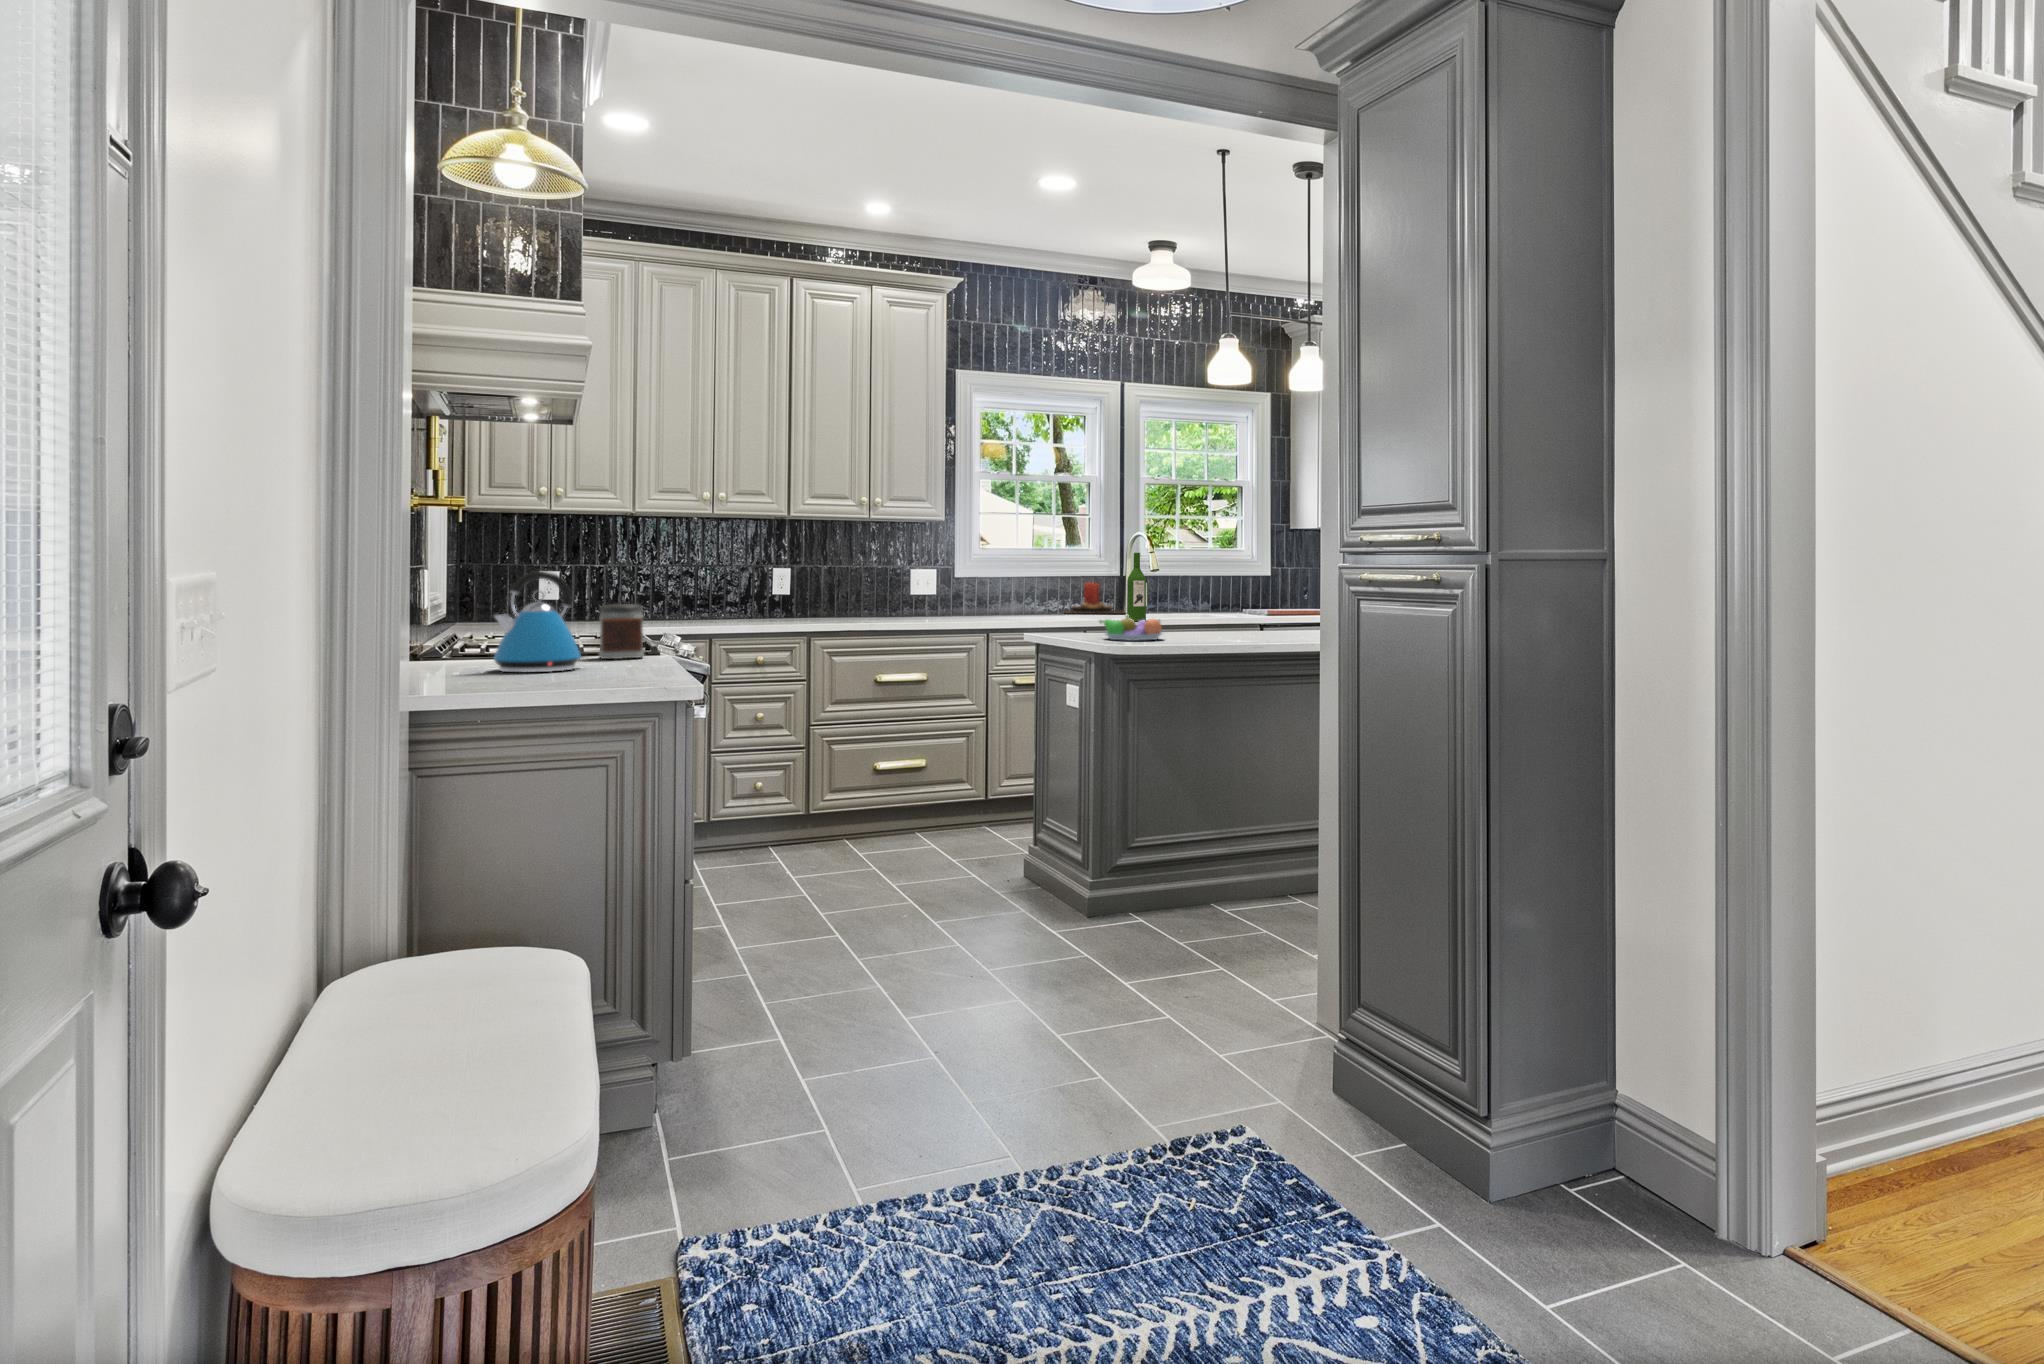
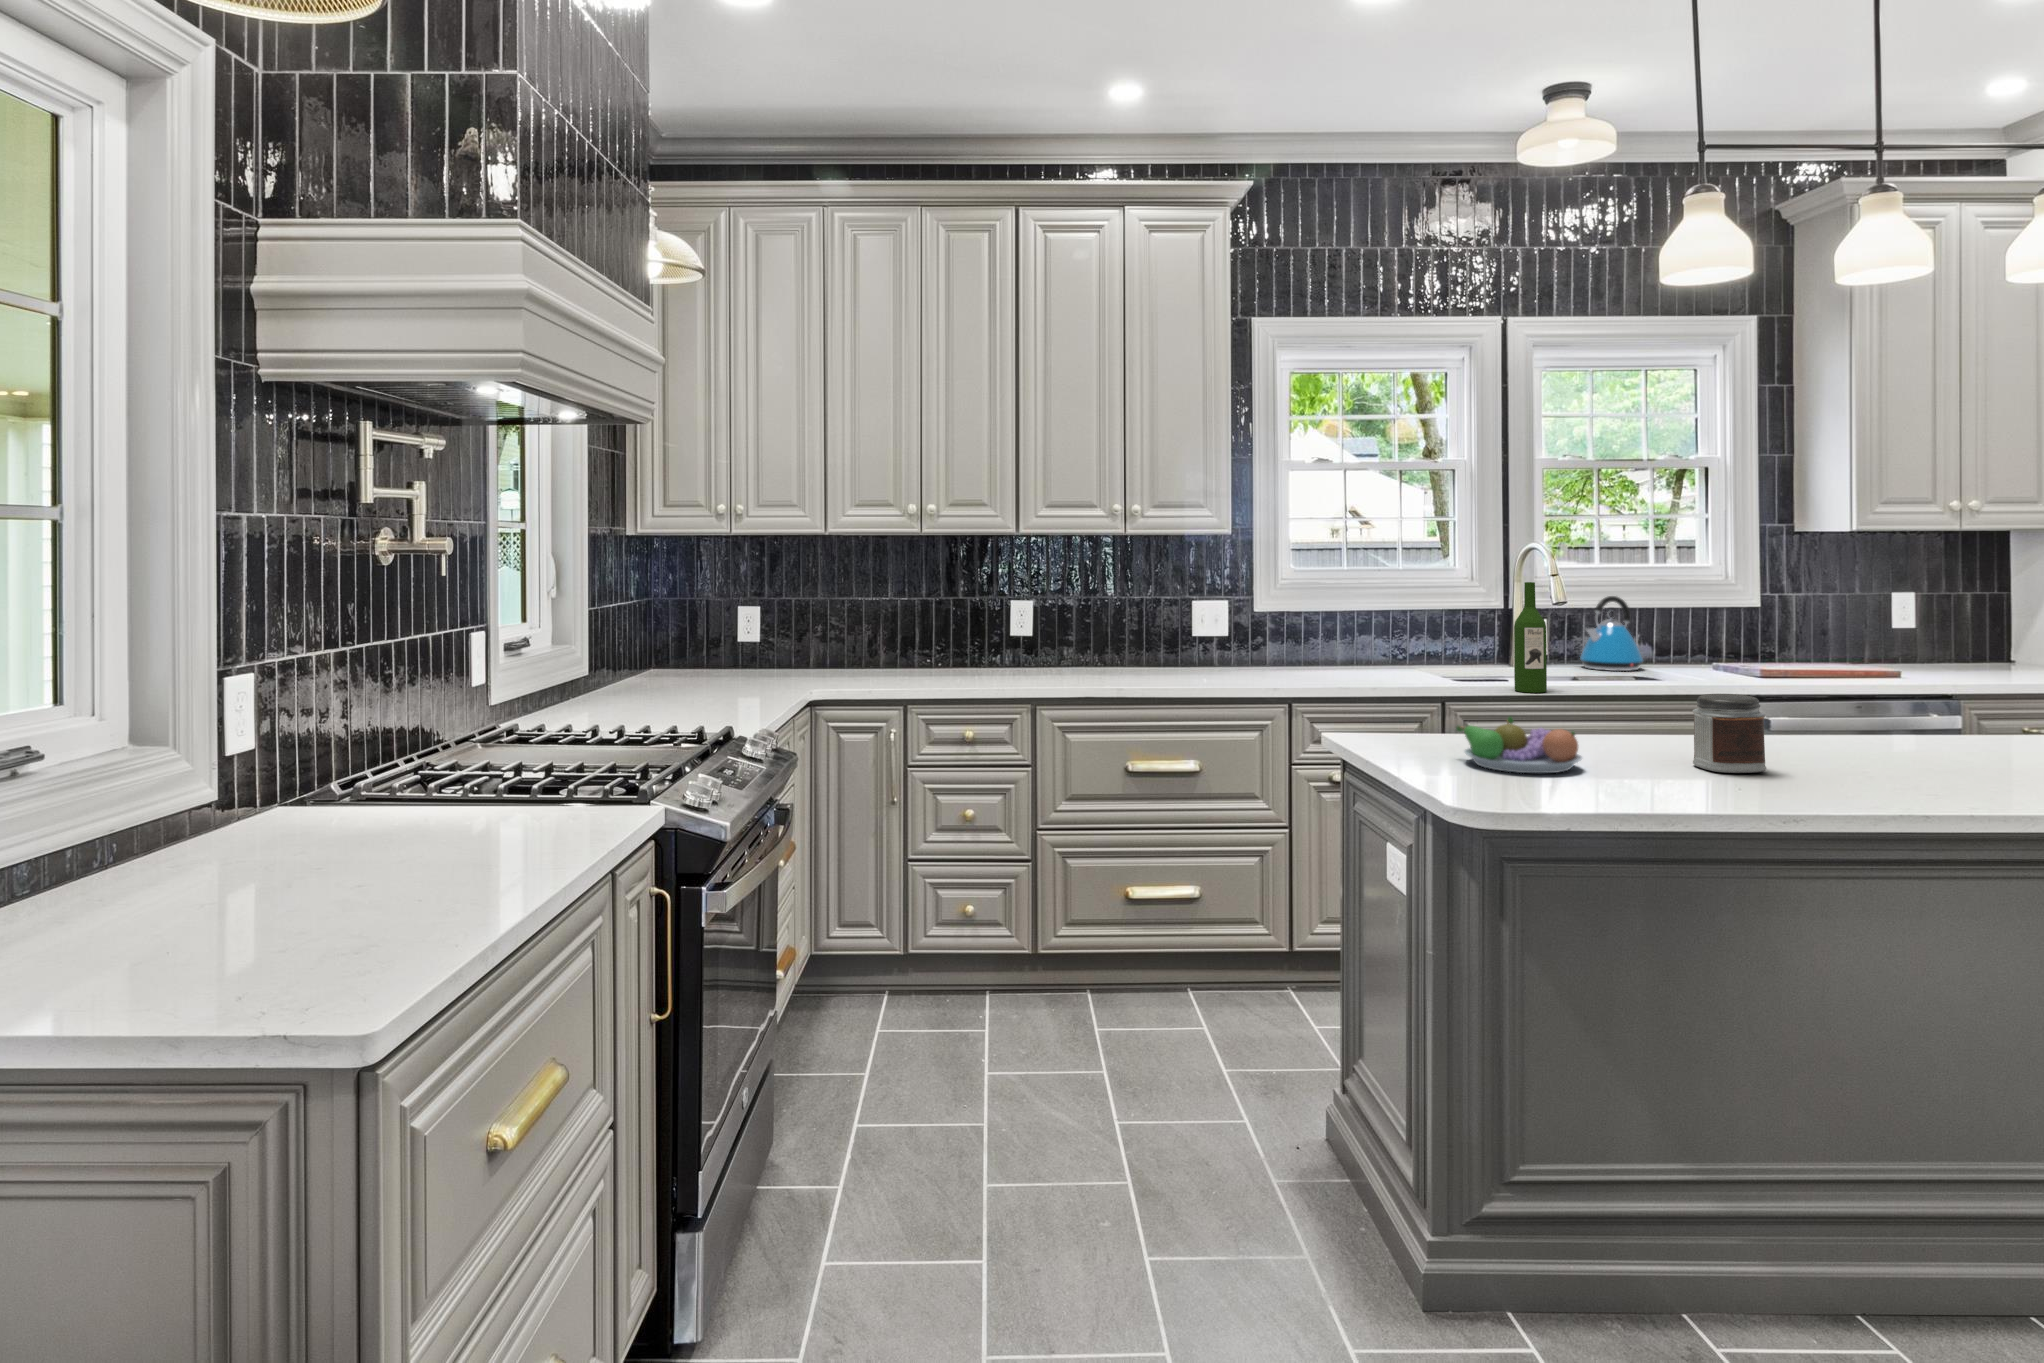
kettle: present [494,571,584,672] -> present [1580,596,1643,671]
candle: present [1065,582,1124,614] -> none [1416,616,1513,667]
jar: present [599,604,644,659] -> present [1693,694,1766,773]

